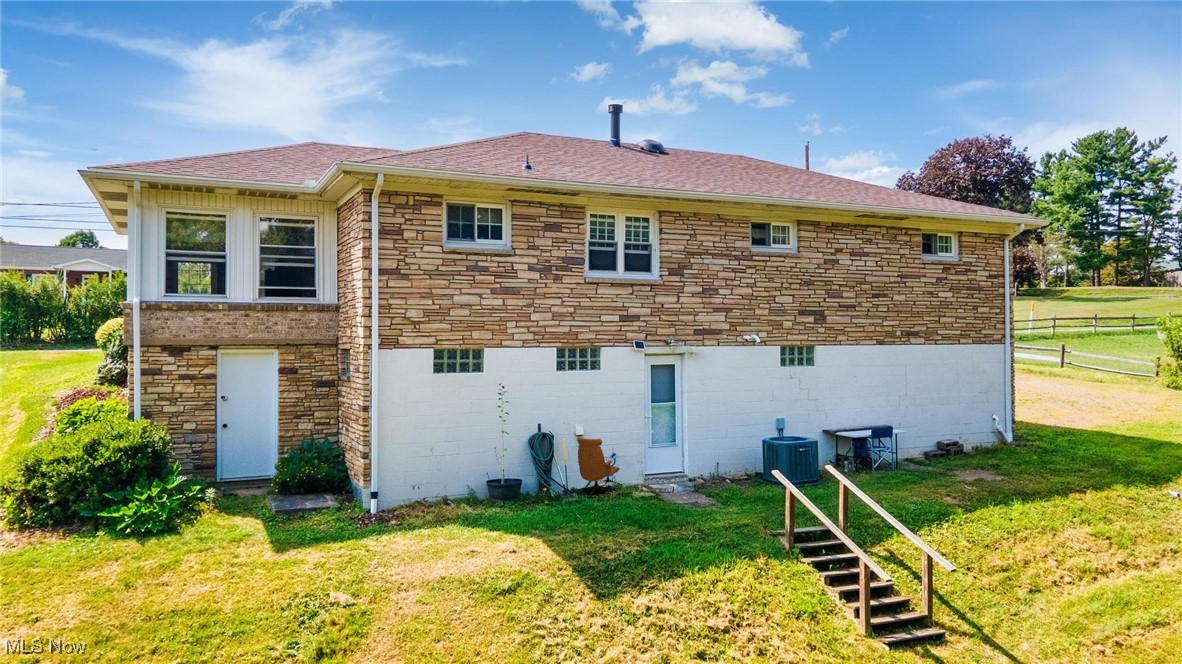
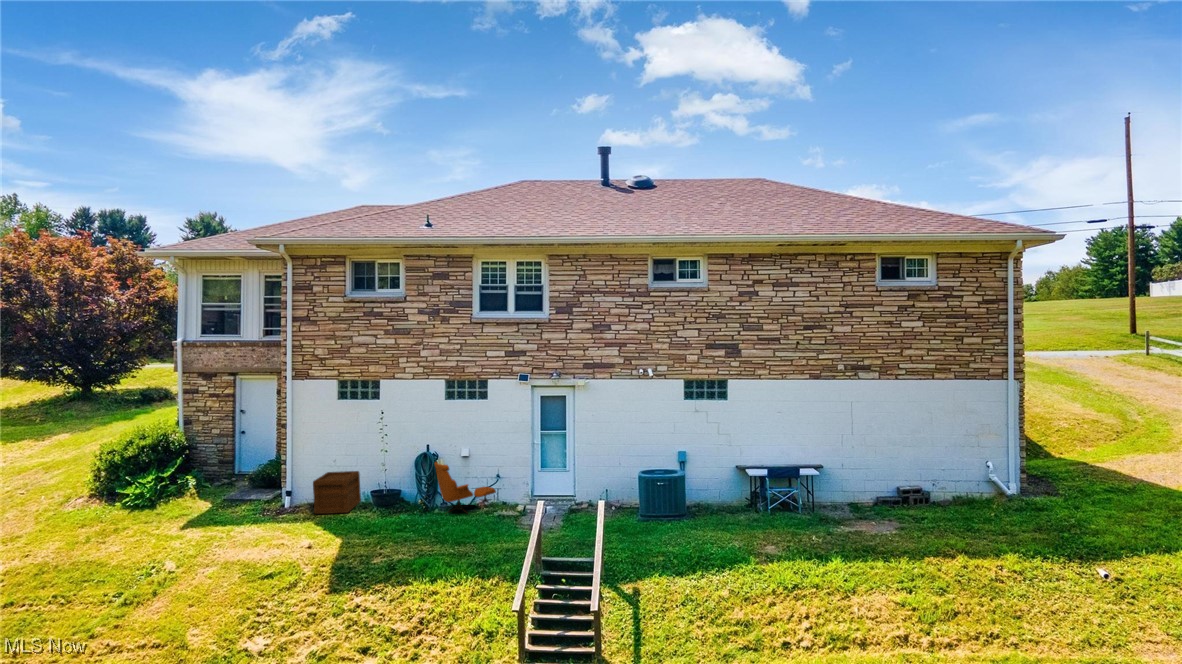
wooden crate: none [422,459,473,511] -> present [313,471,361,514]

